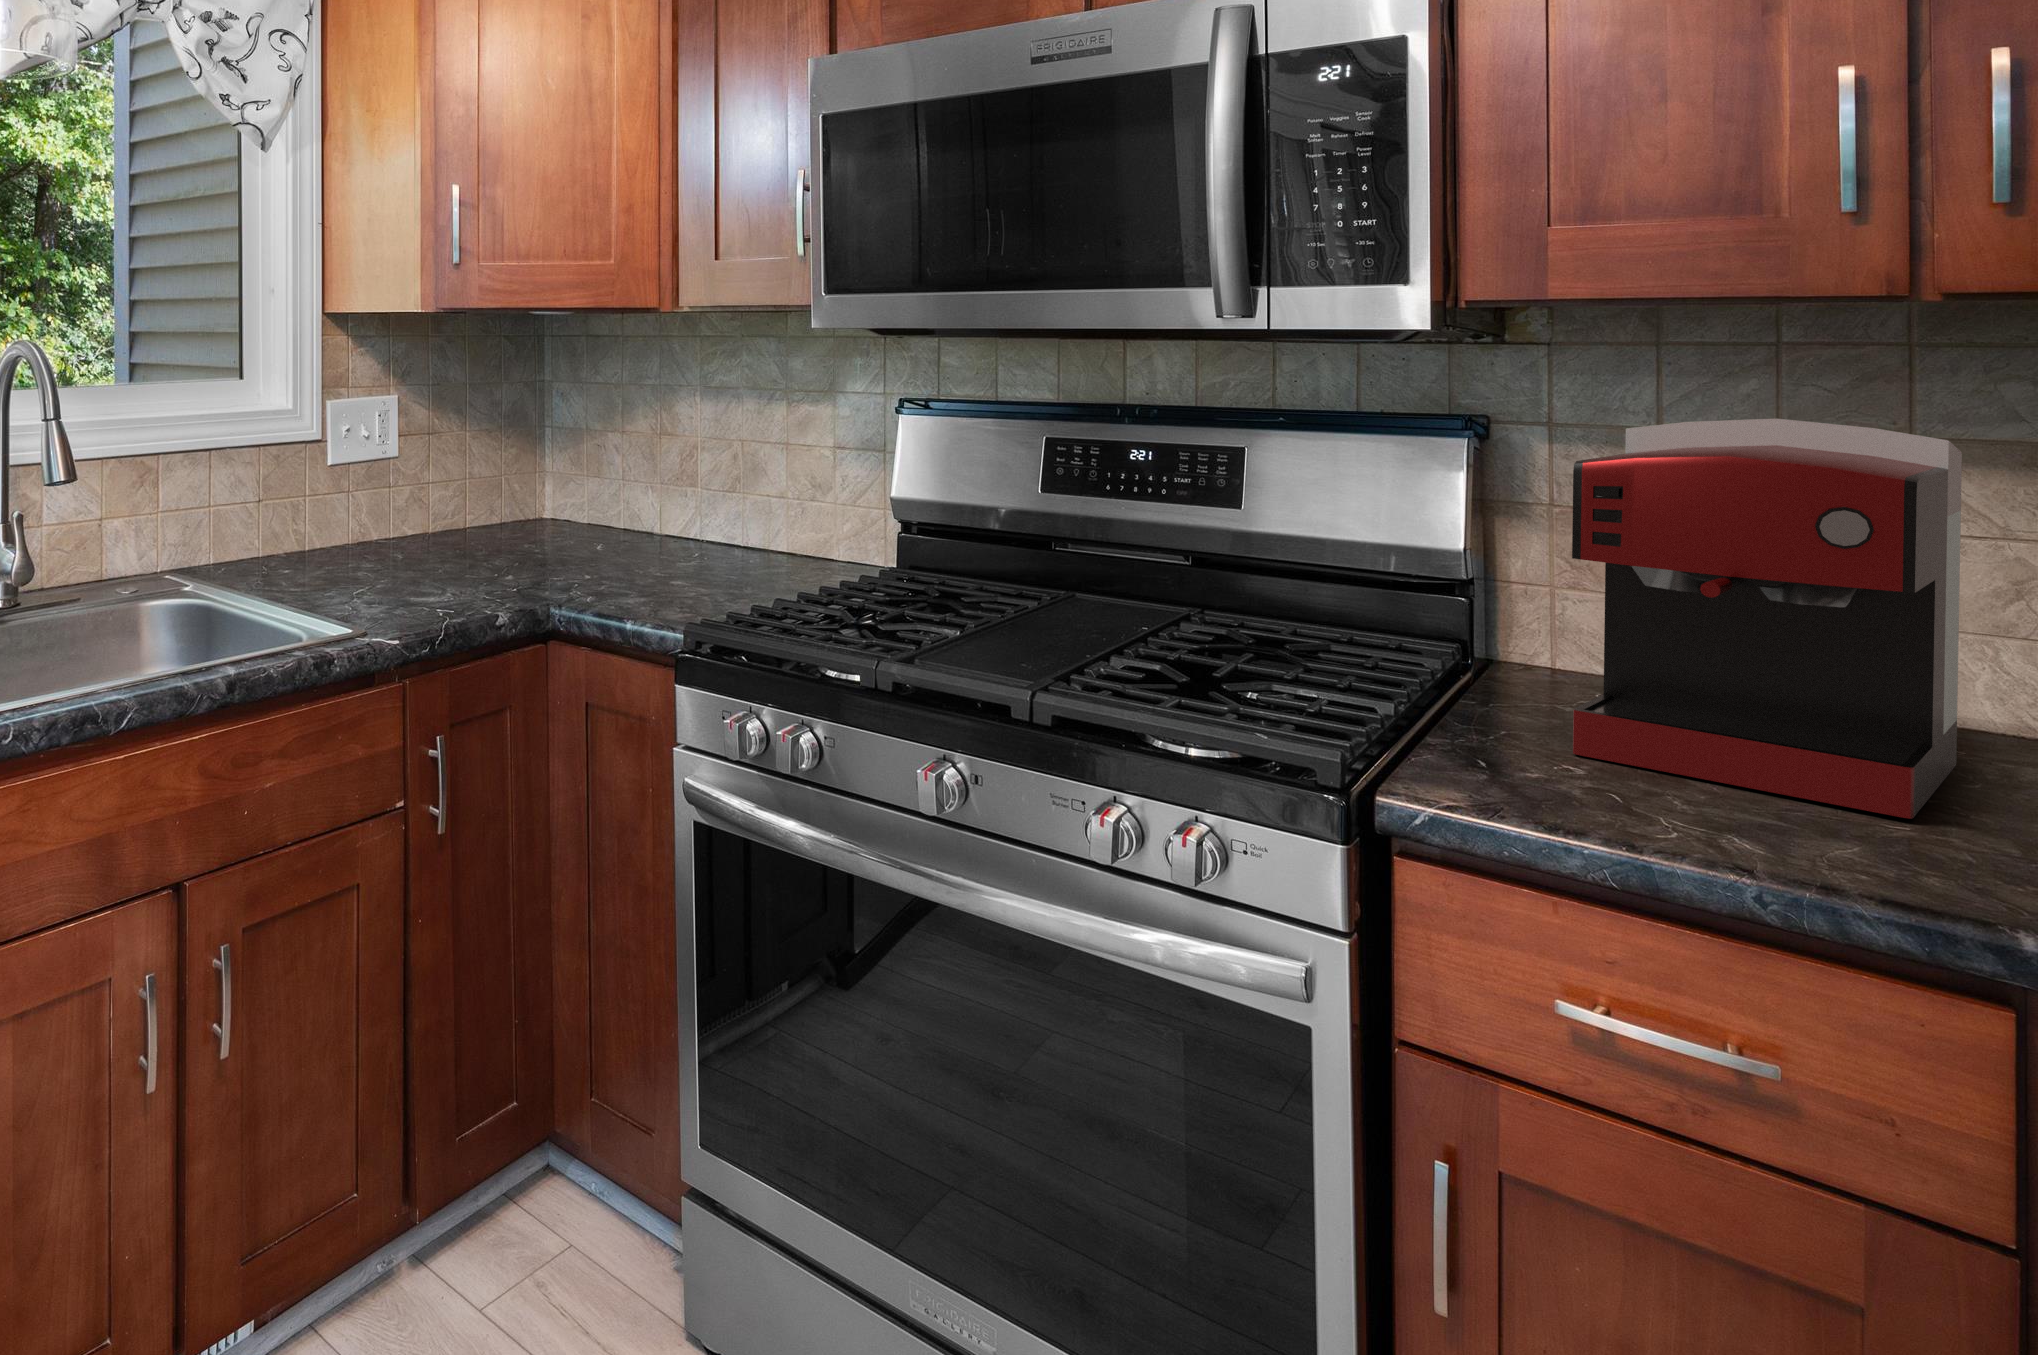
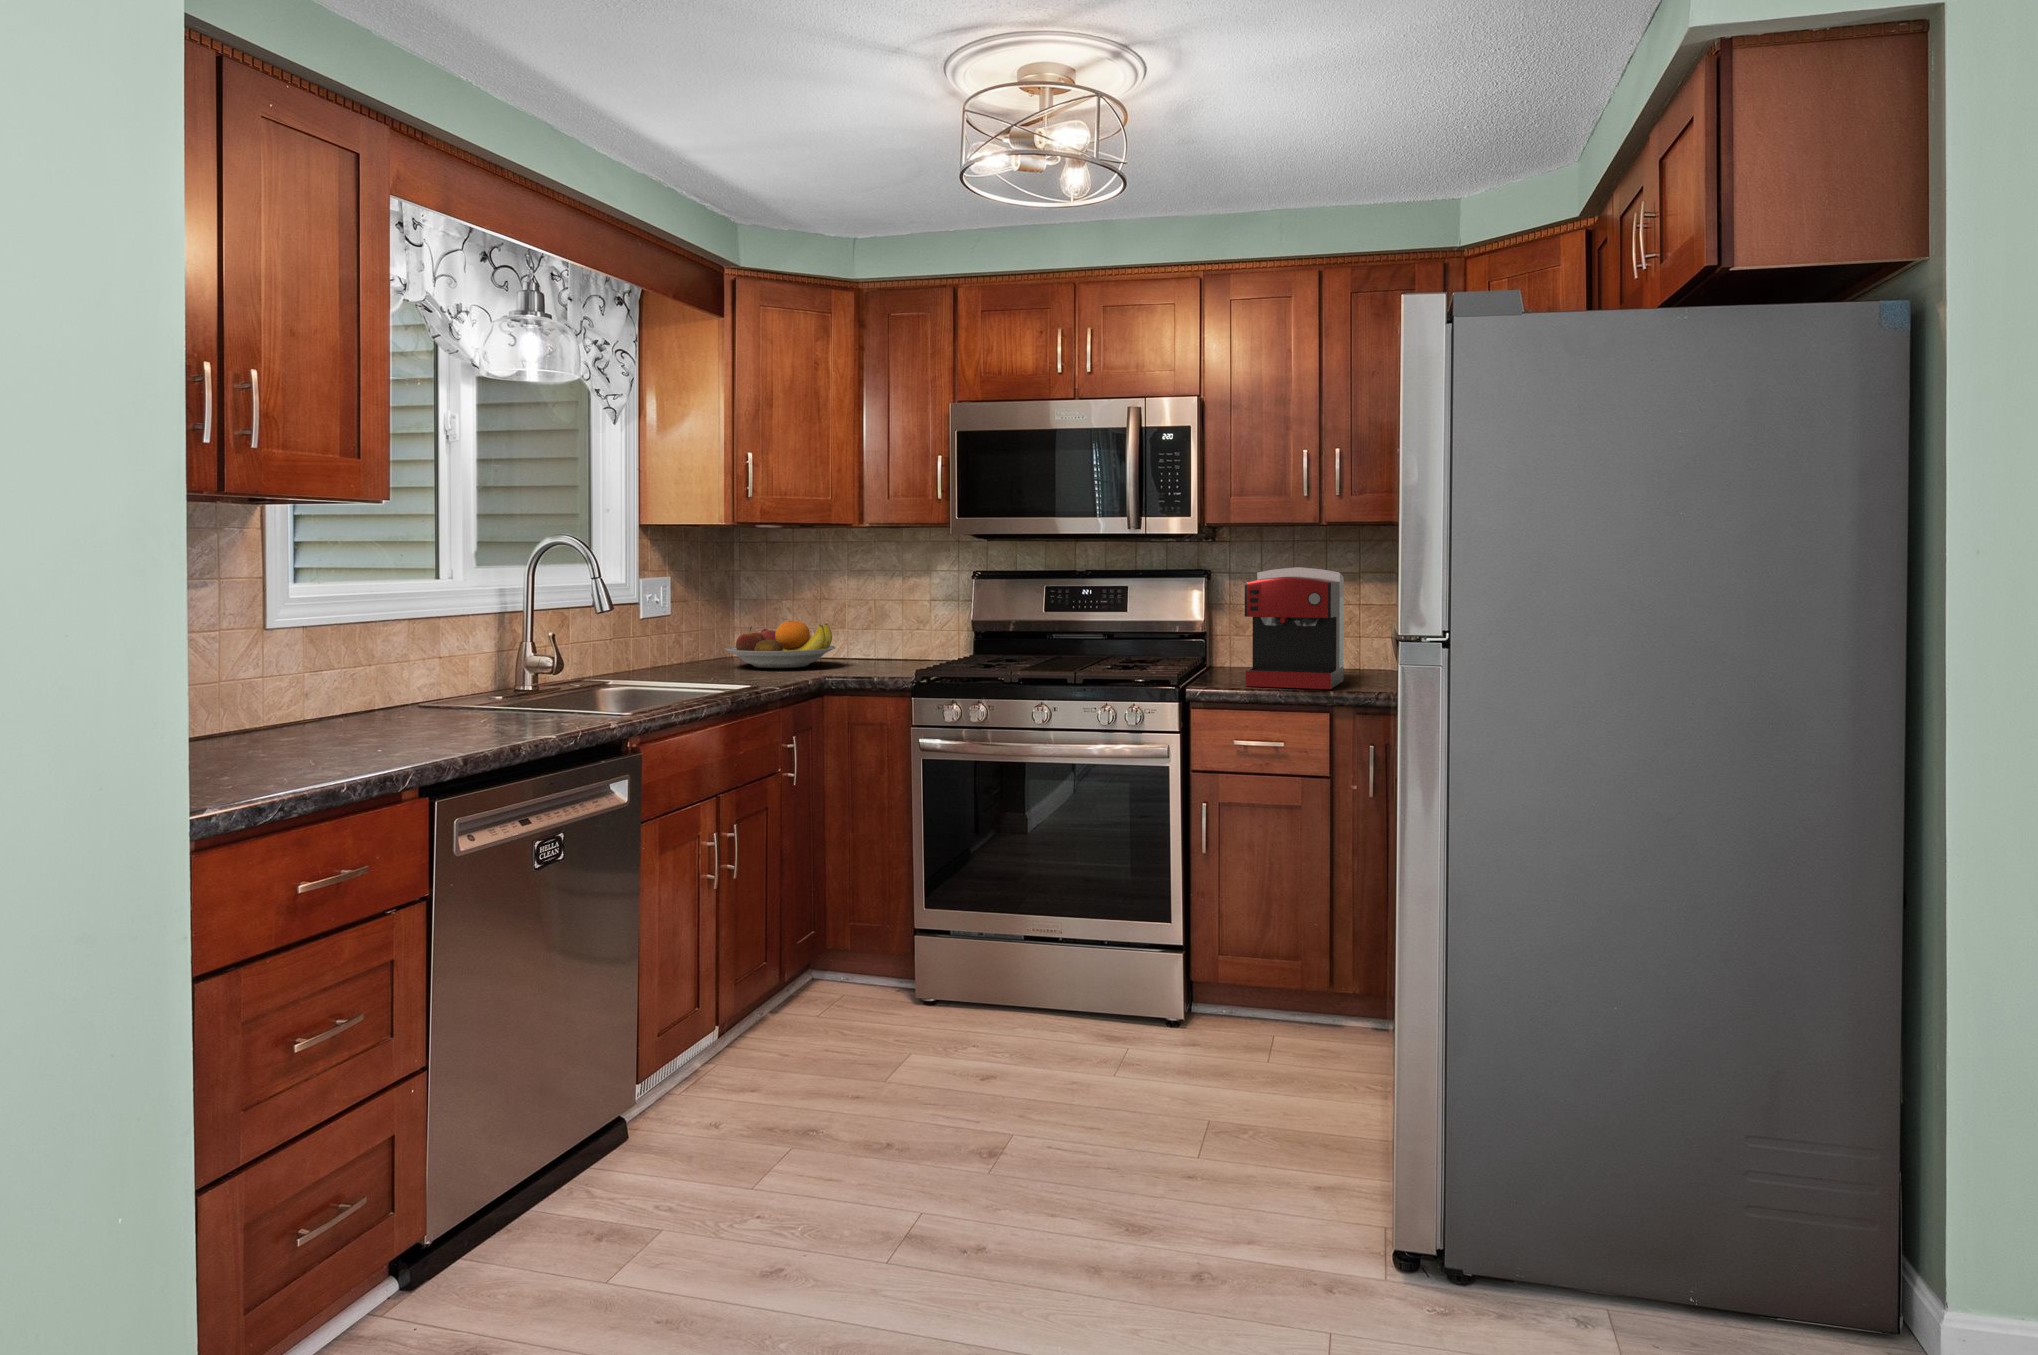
fruit bowl: none [441,484,633,571] -> present [725,620,836,668]

